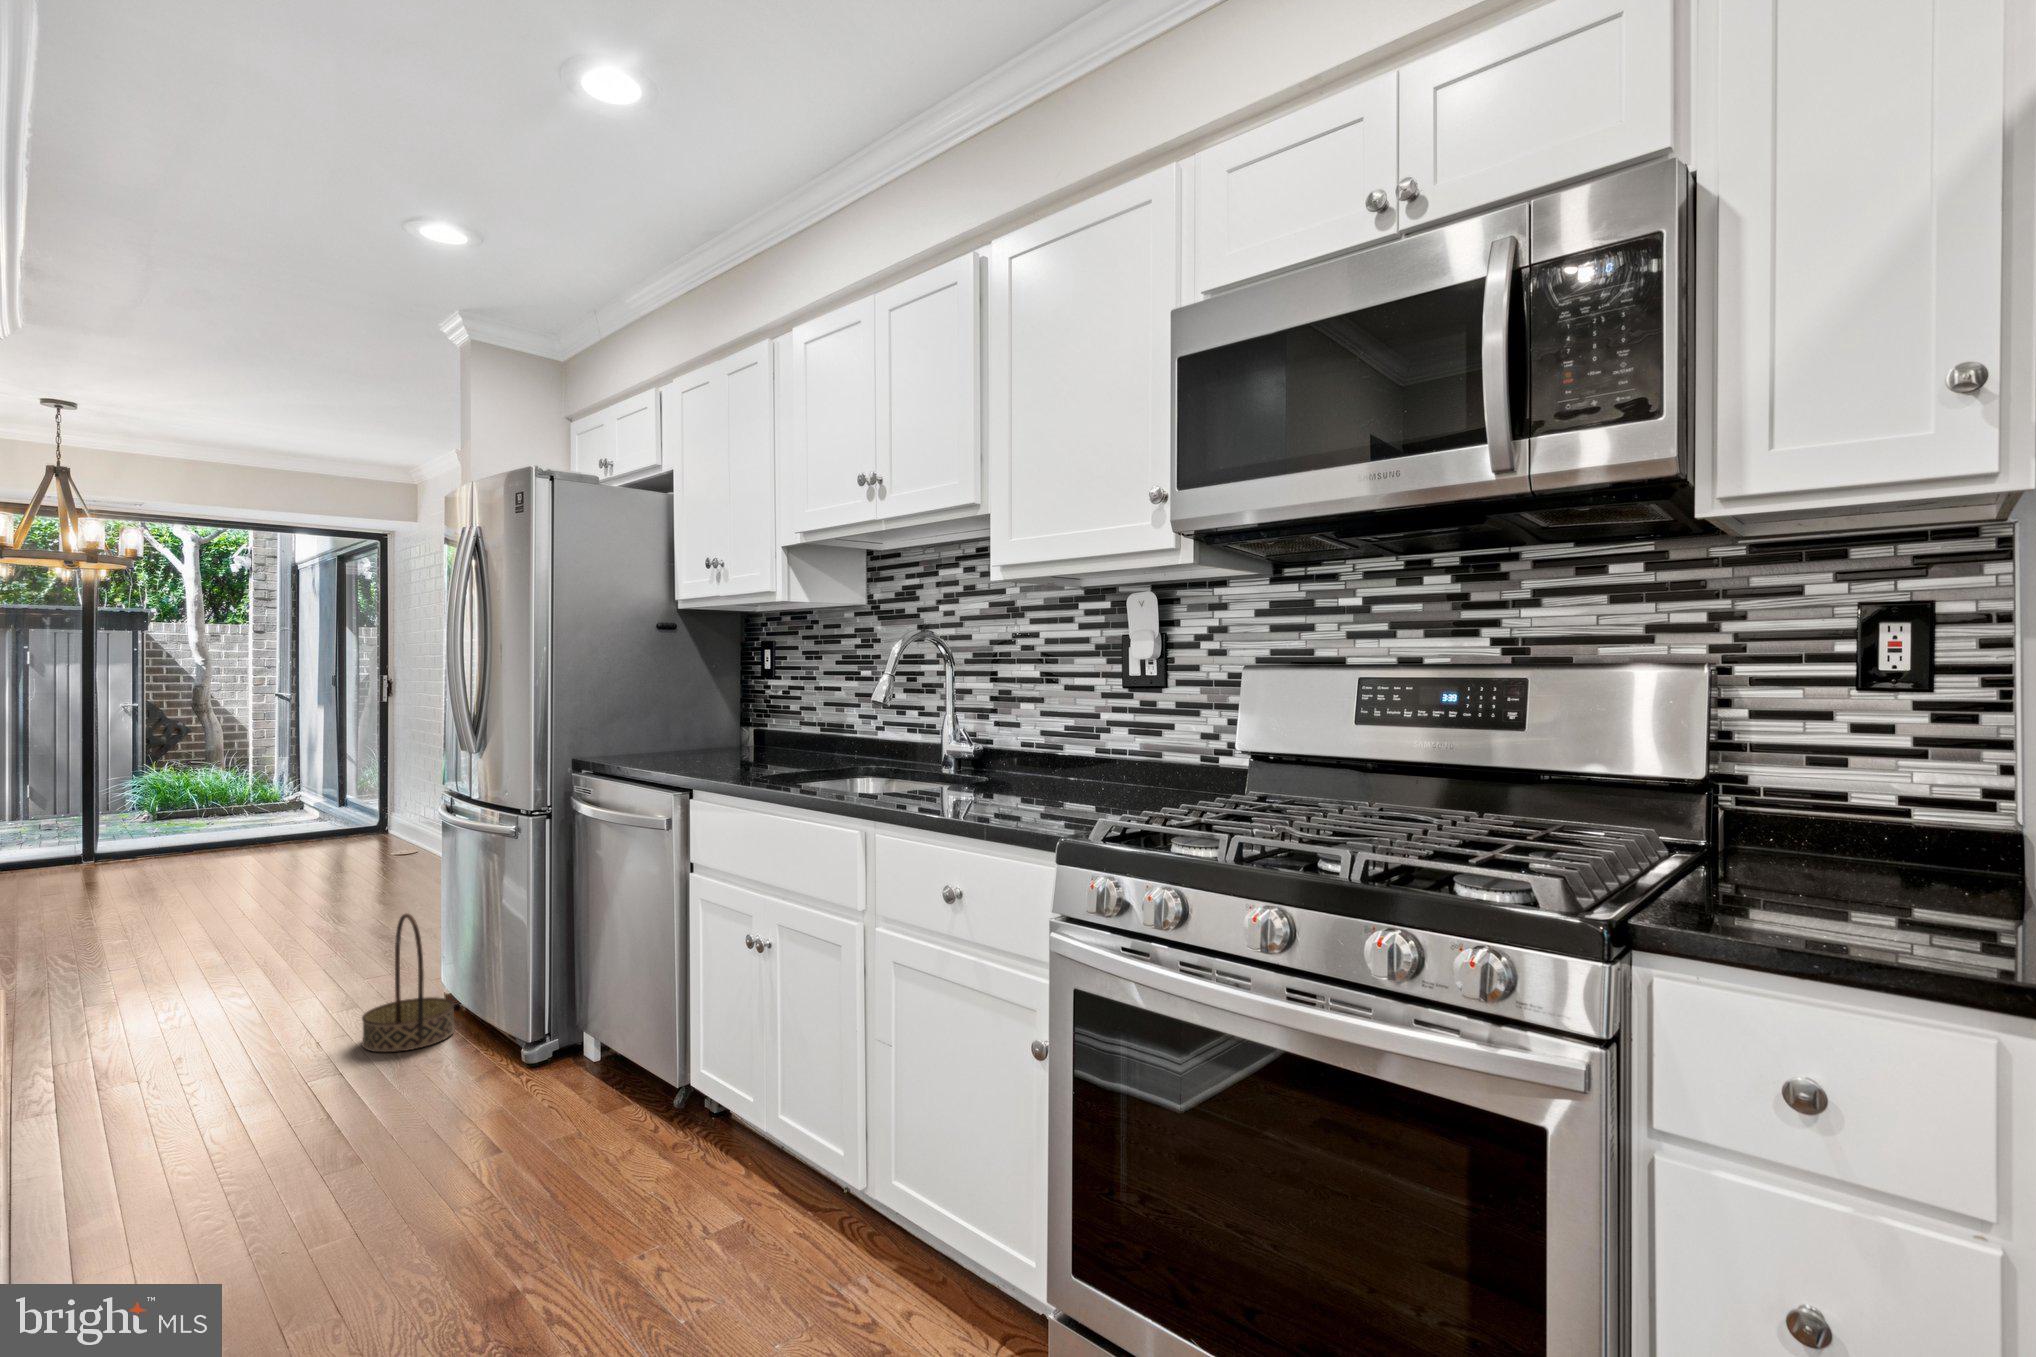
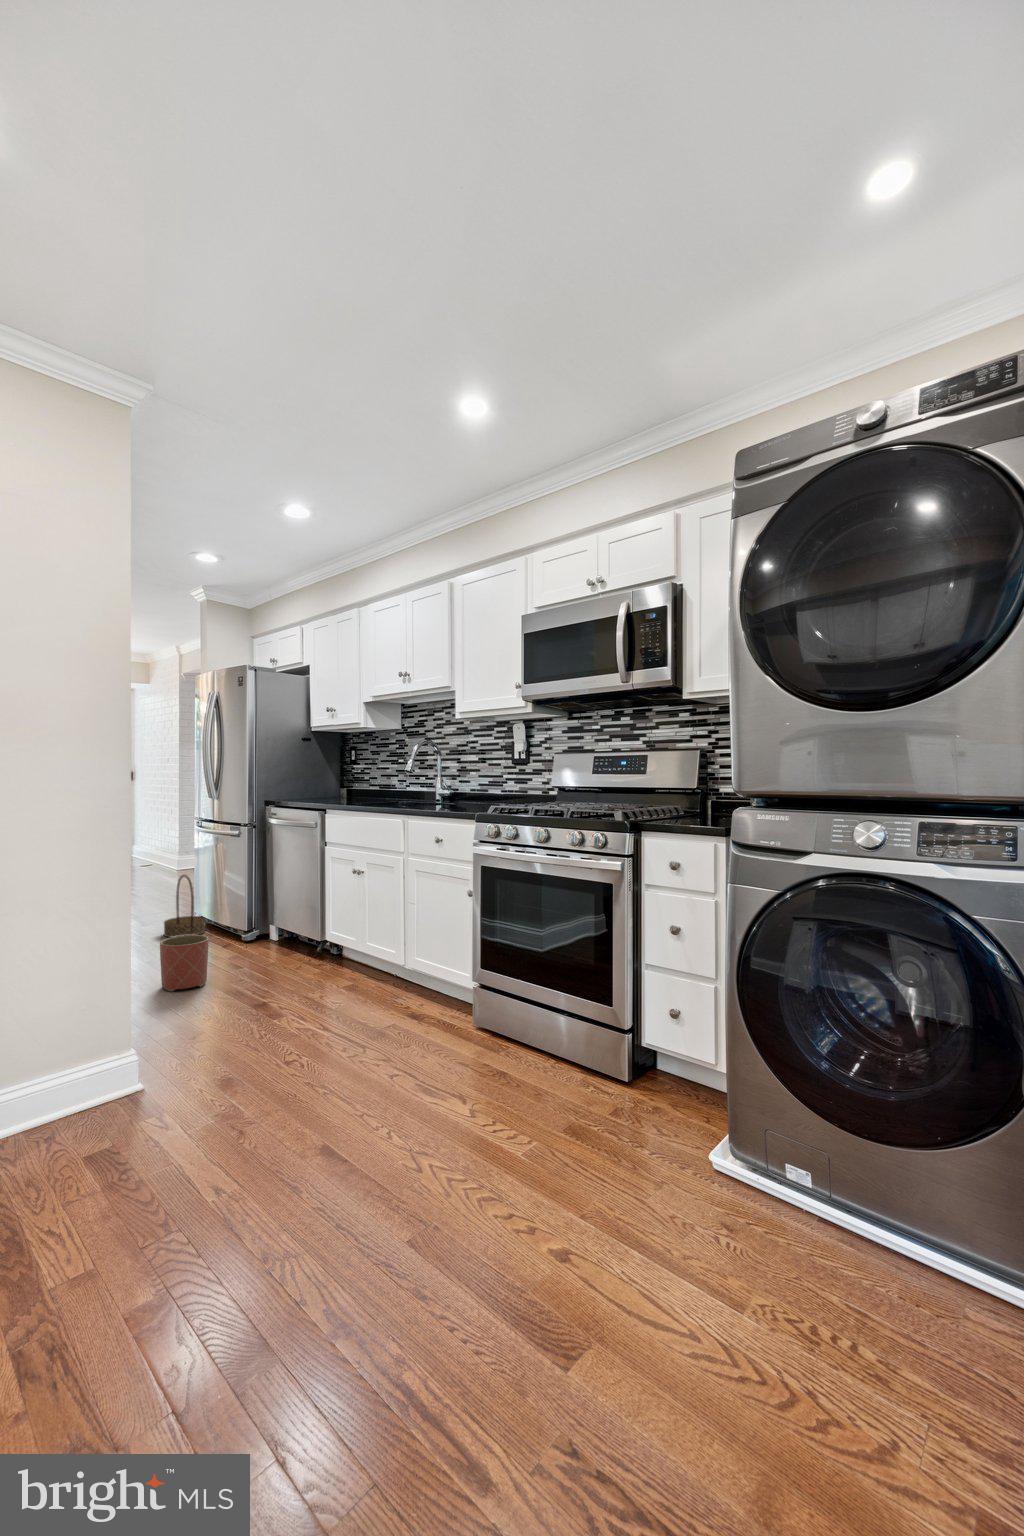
planter: none [271,1097,399,1255] -> present [160,935,209,992]

